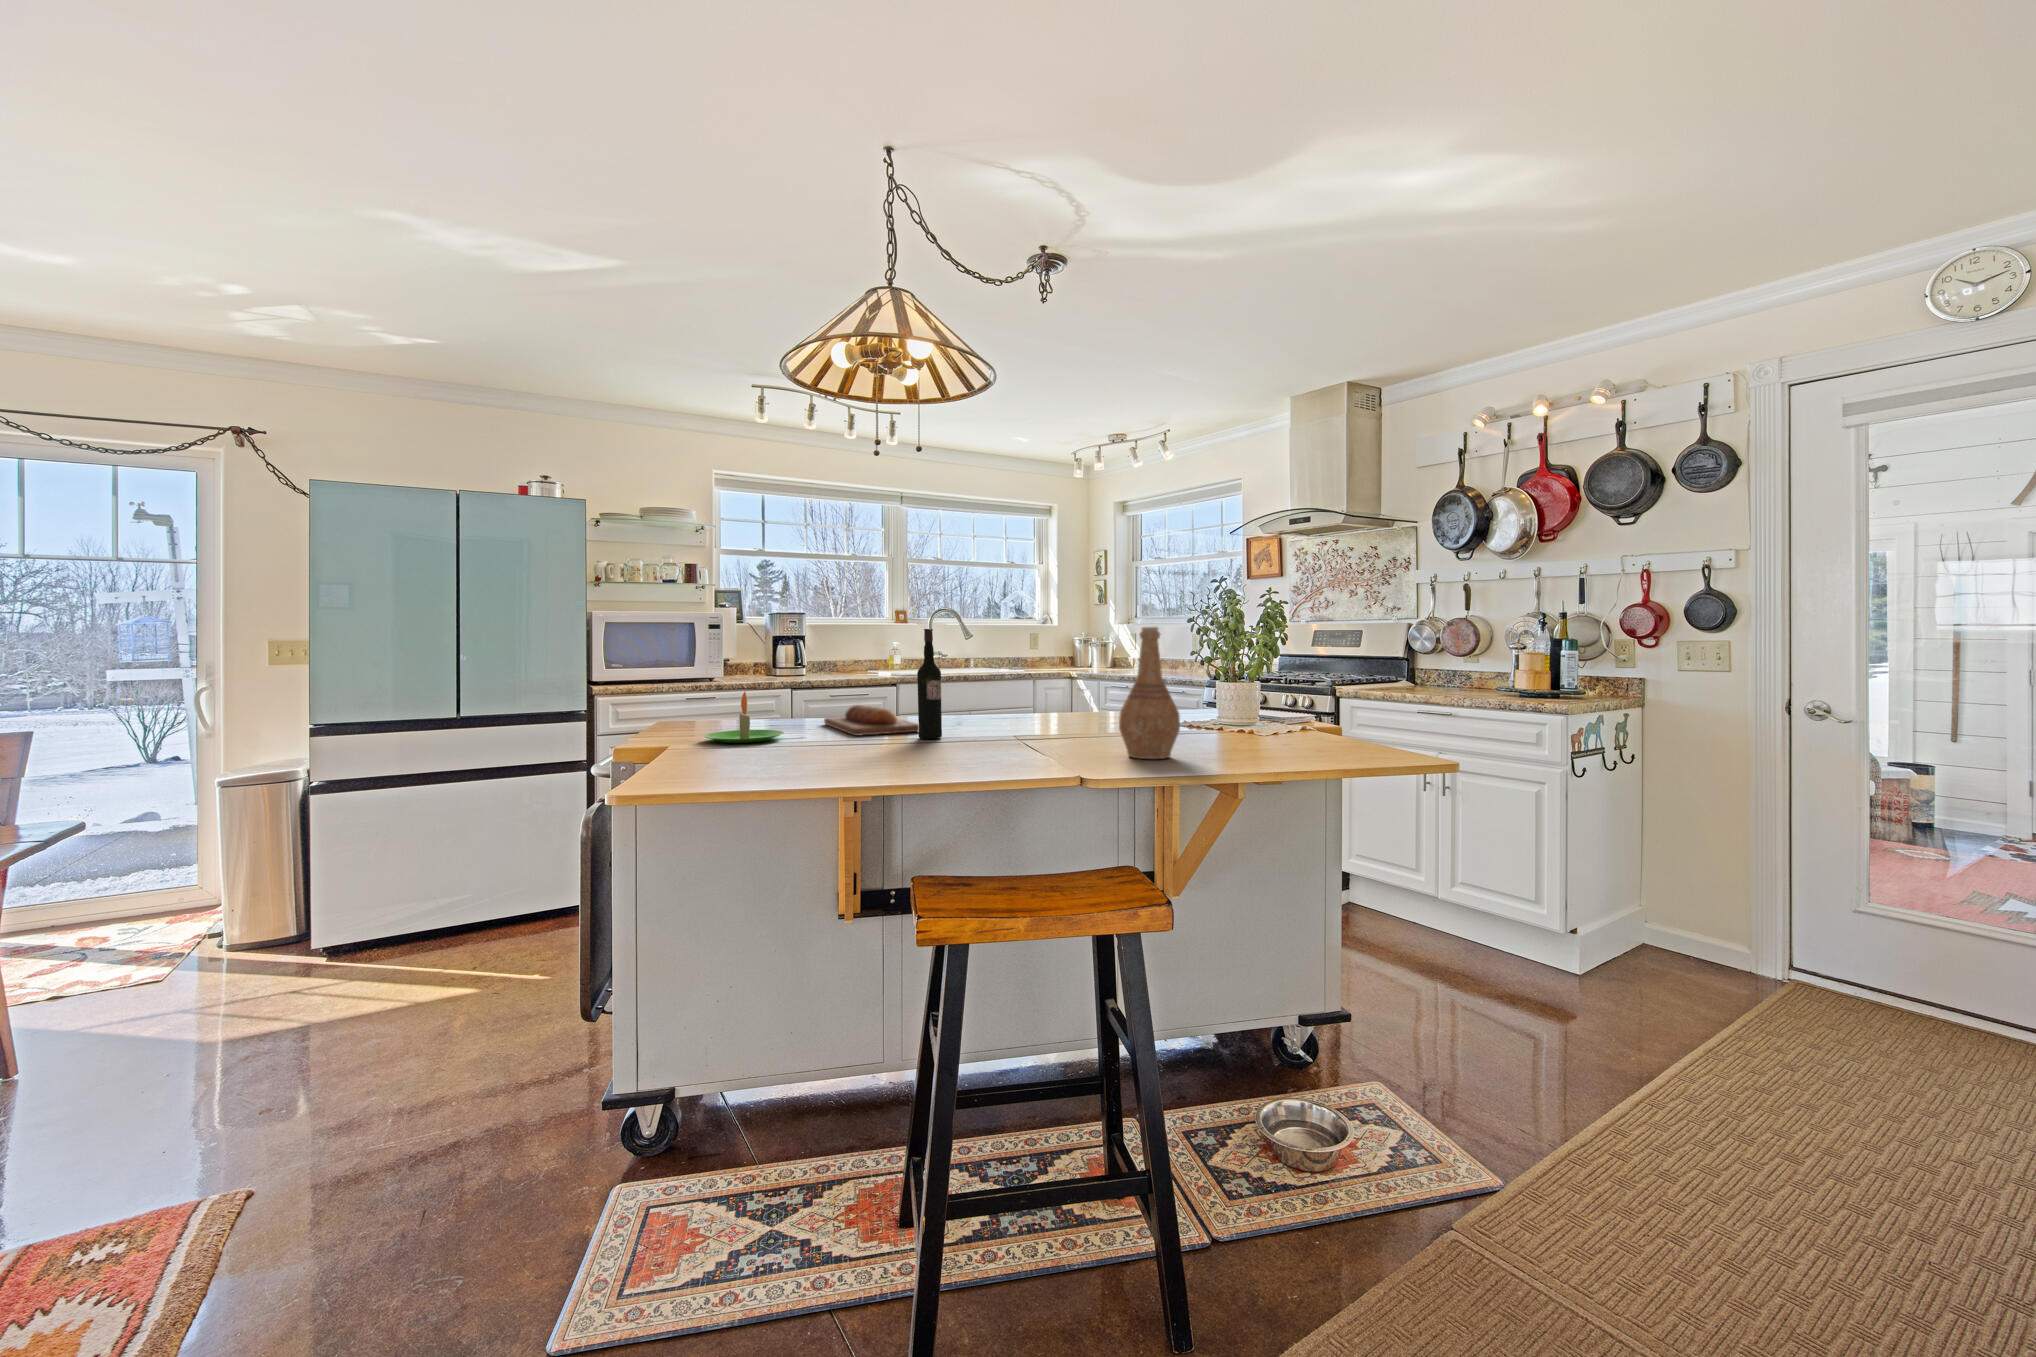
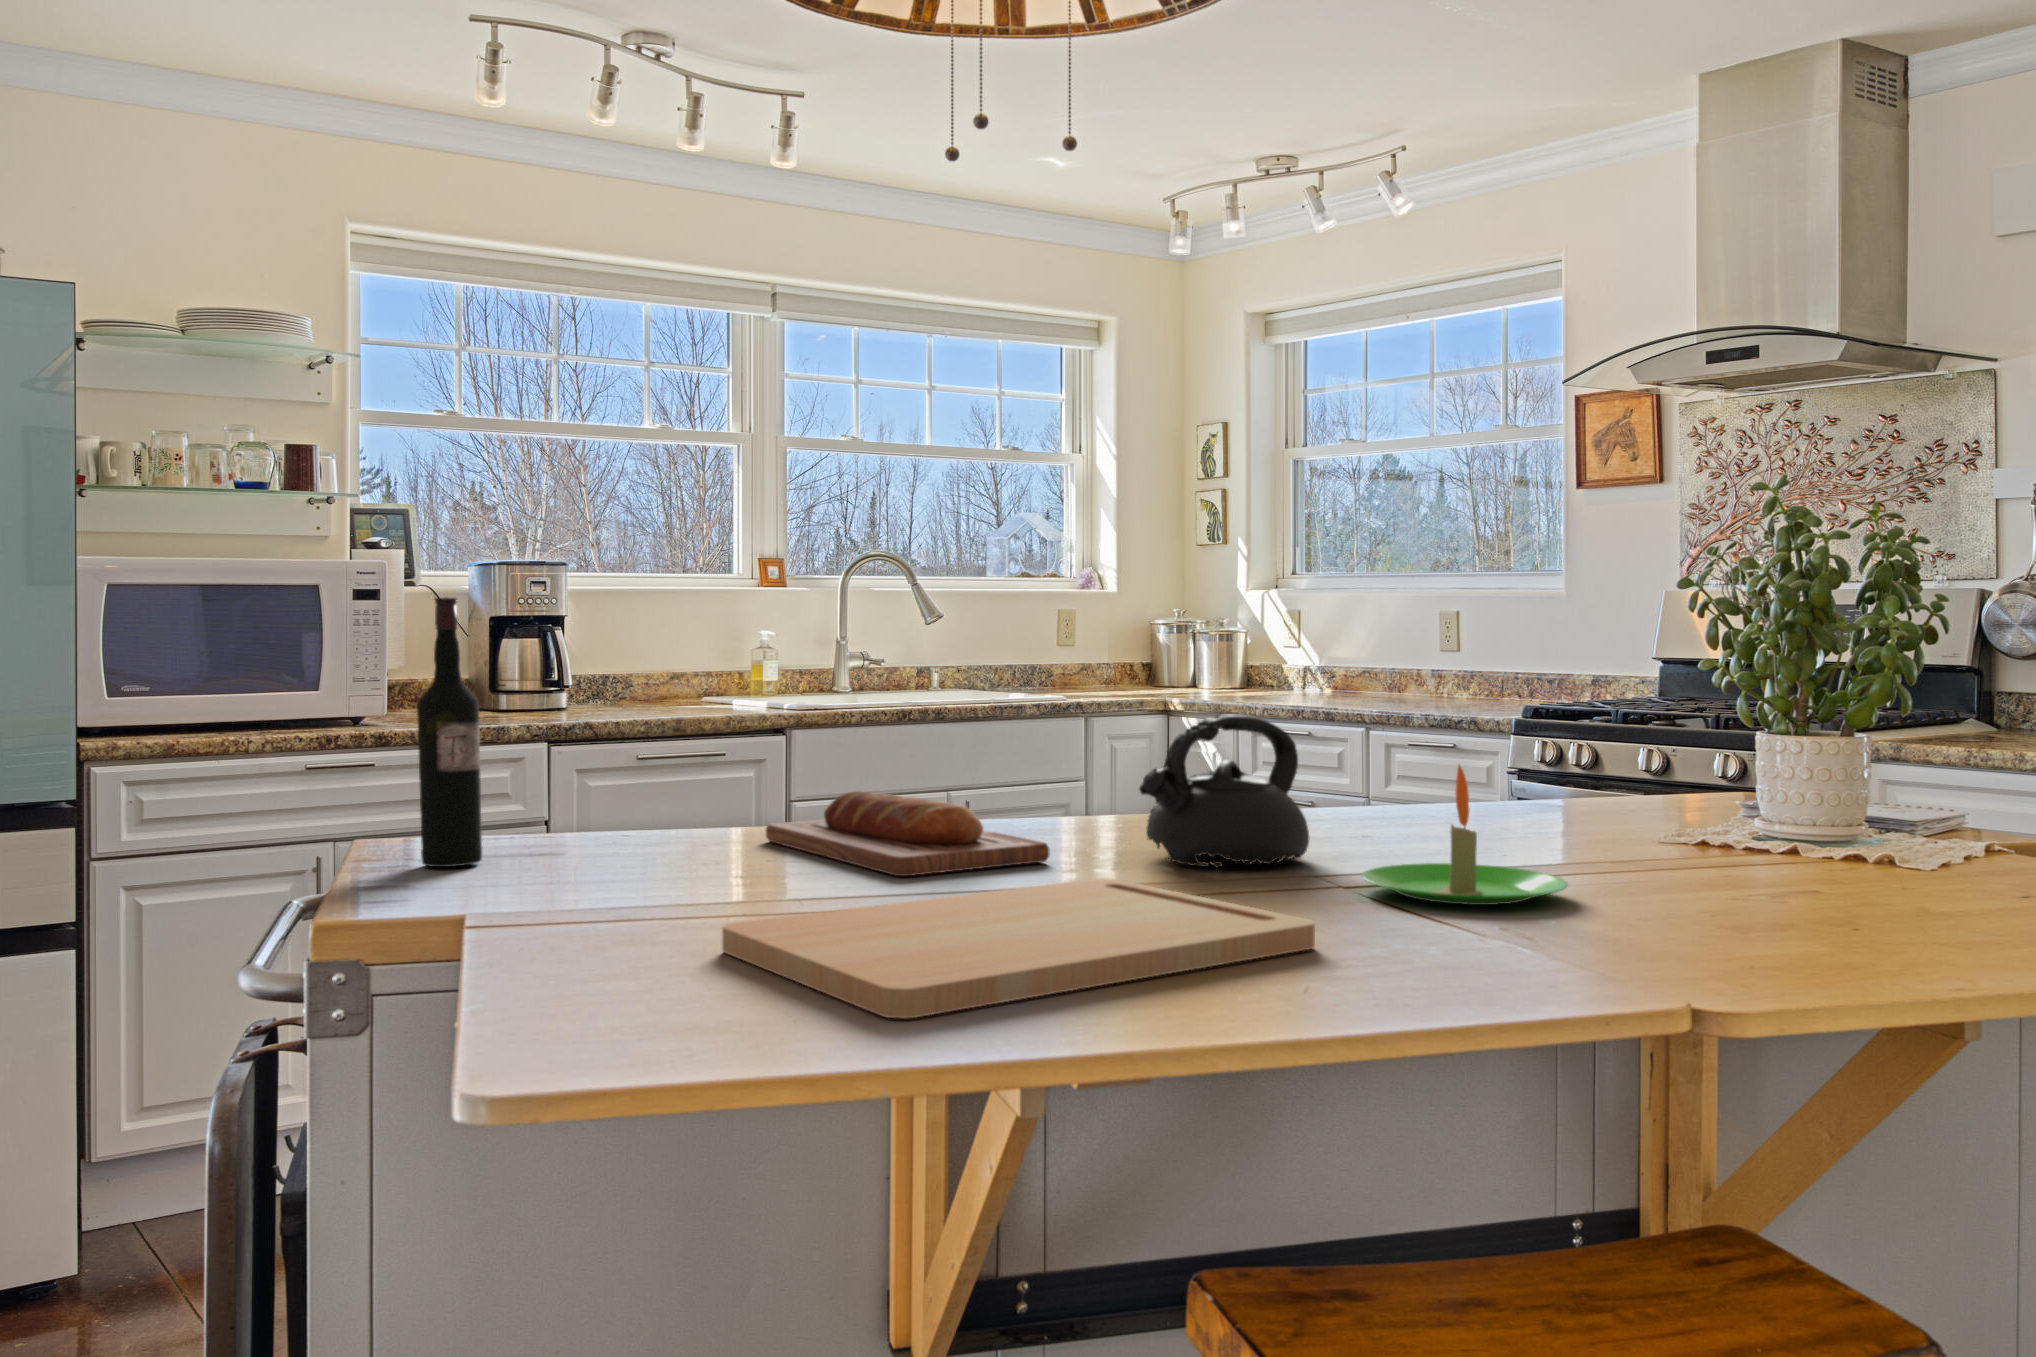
vase: present [1119,627,1180,759] -> none [1685,592,1864,944]
wine bottle: present [917,629,942,739] -> present [417,597,482,867]
teapot: none [954,674,1024,734] -> present [1139,714,1309,868]
candle: present [704,691,784,743] -> present [1362,765,1568,905]
cutting board: none [754,735,969,774] -> present [722,878,1315,1018]

